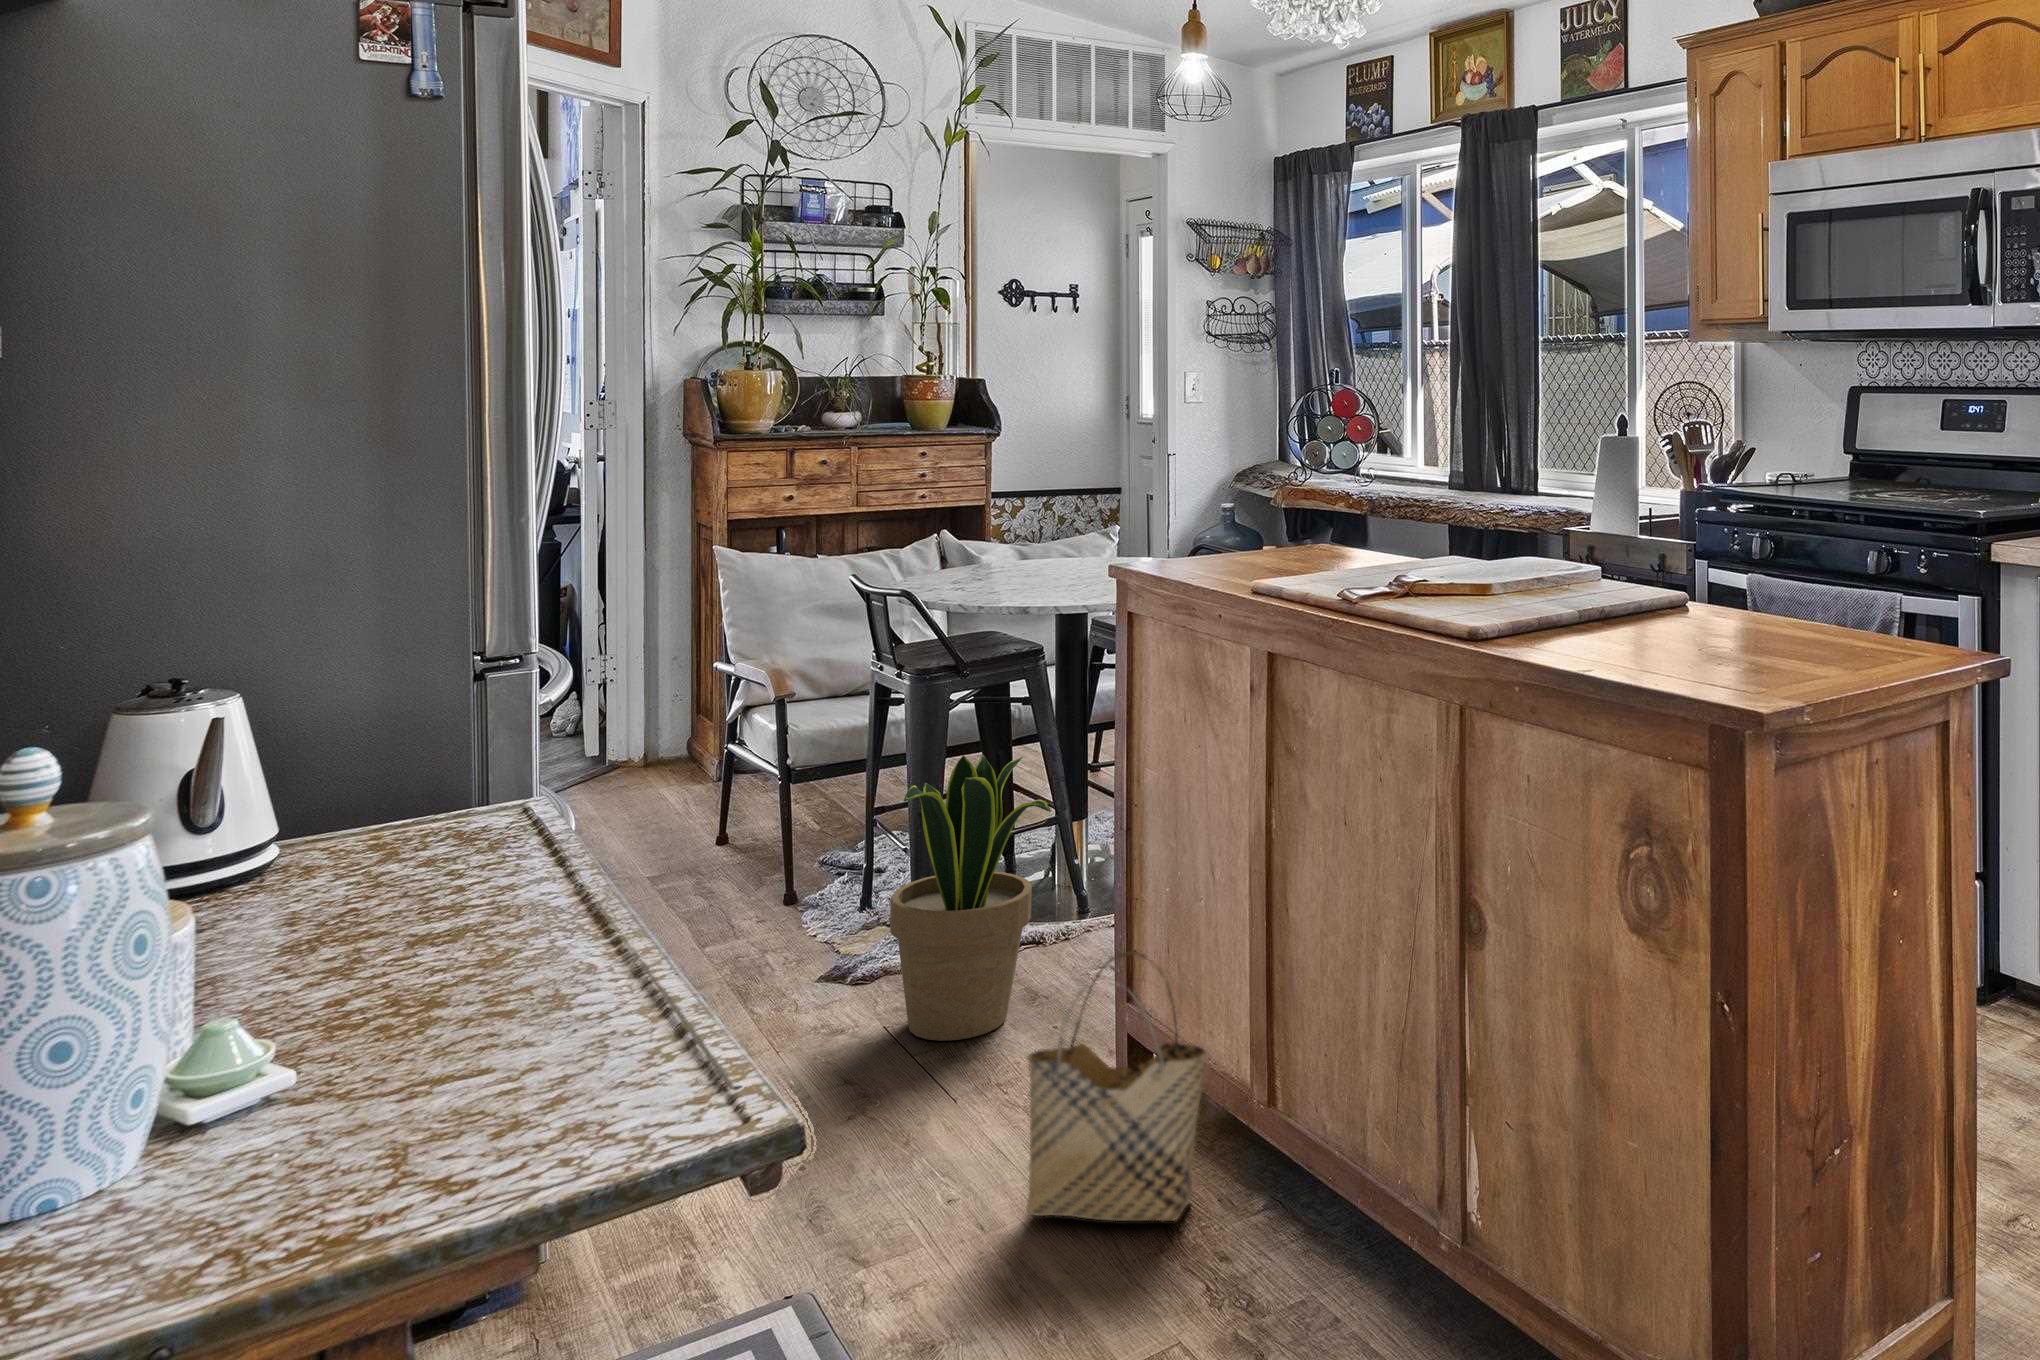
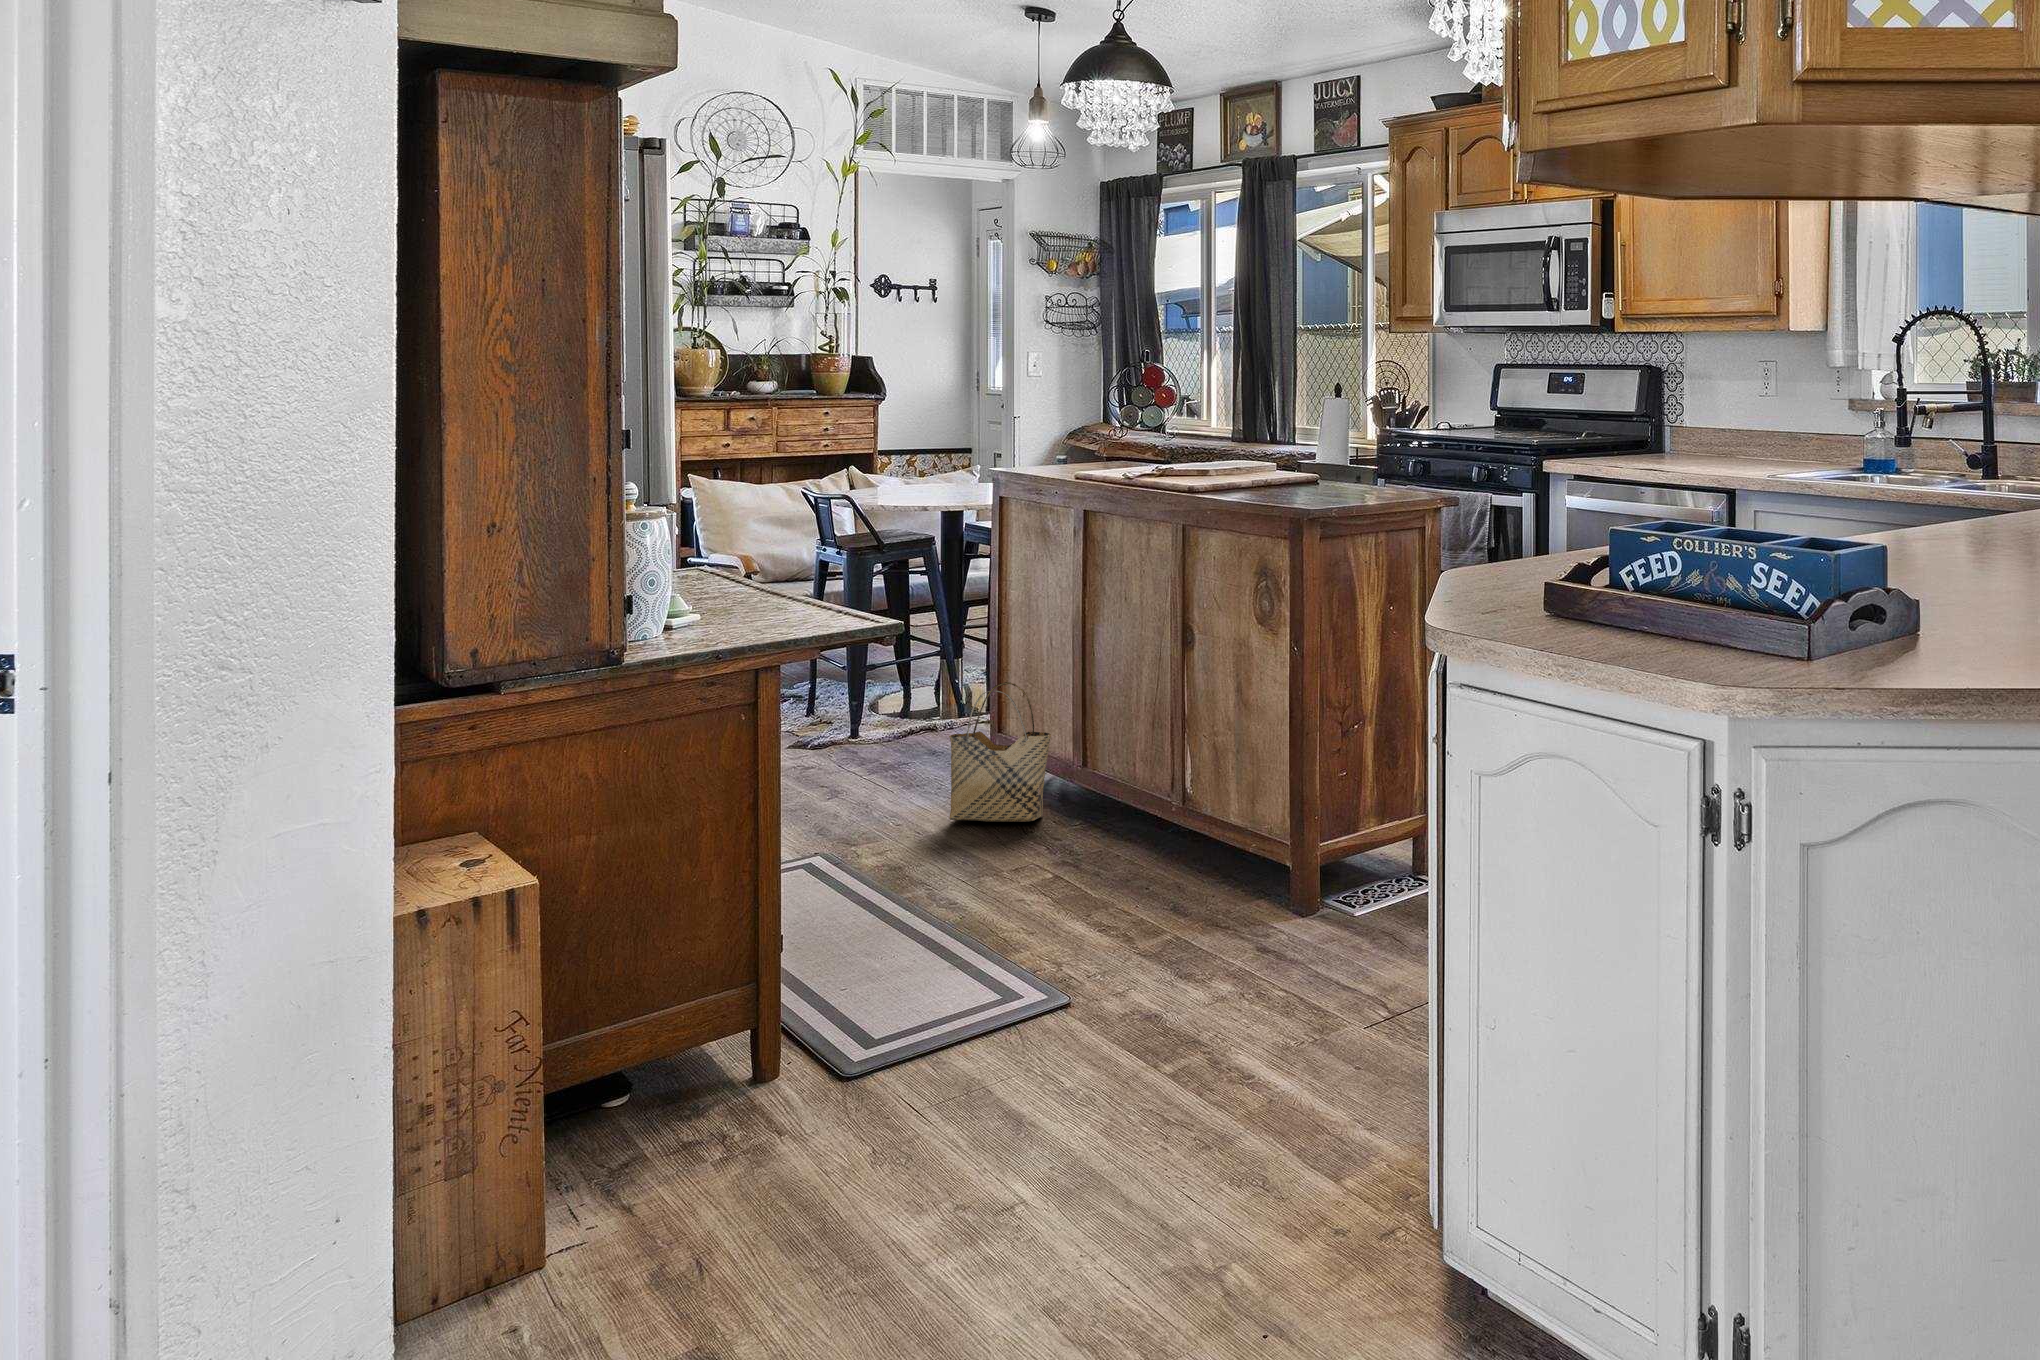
potted plant: present [890,754,1051,1041] -> none [851,591,952,763]

